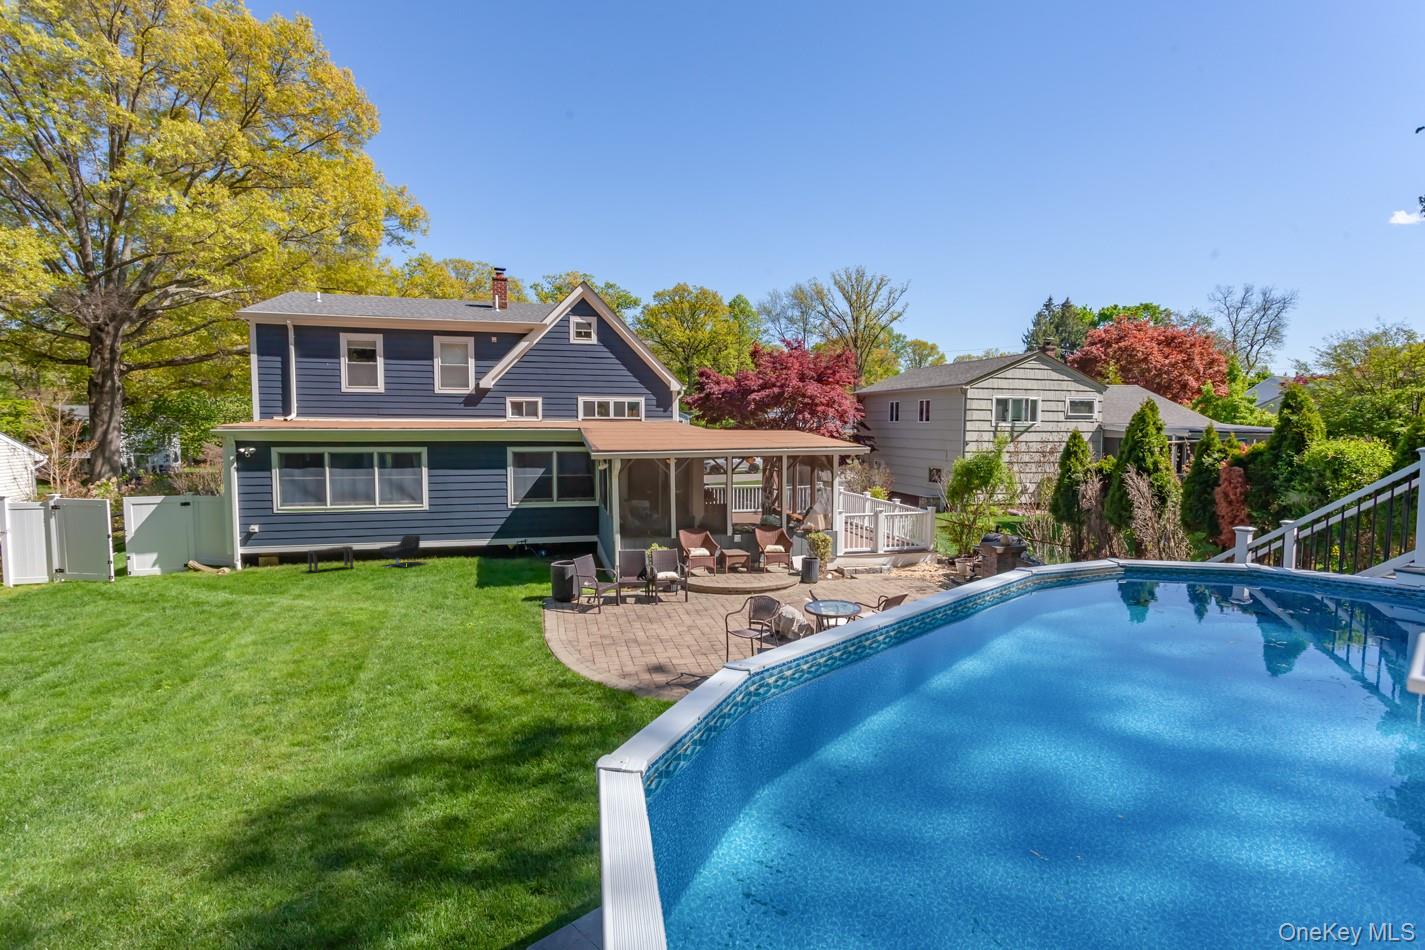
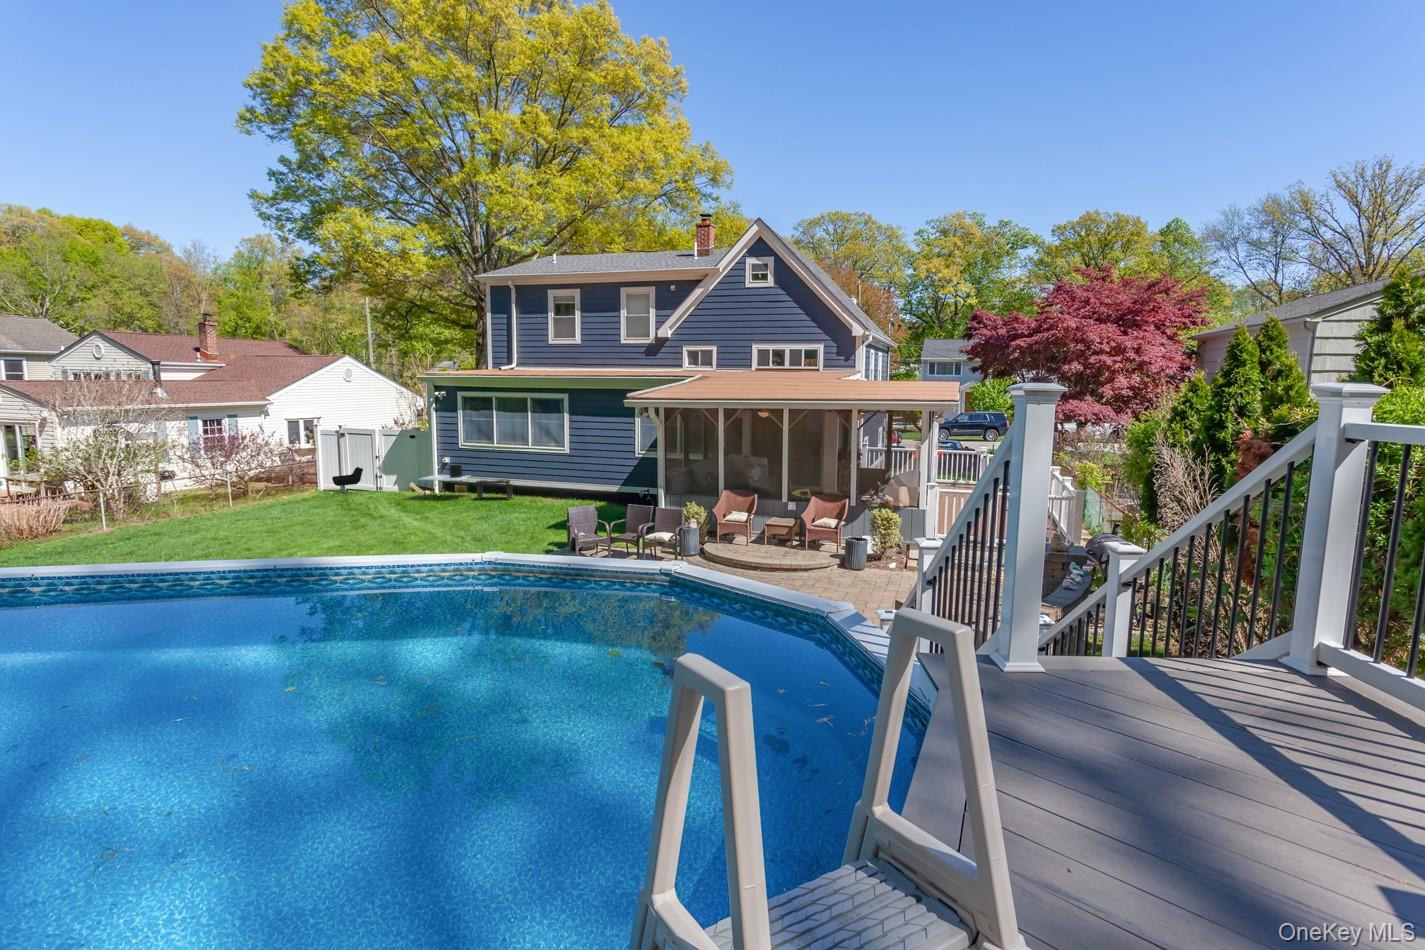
side table: none [231,535,293,580] -> present [418,465,468,483]
lounge chair: present [380,535,420,565] -> present [332,467,363,493]

